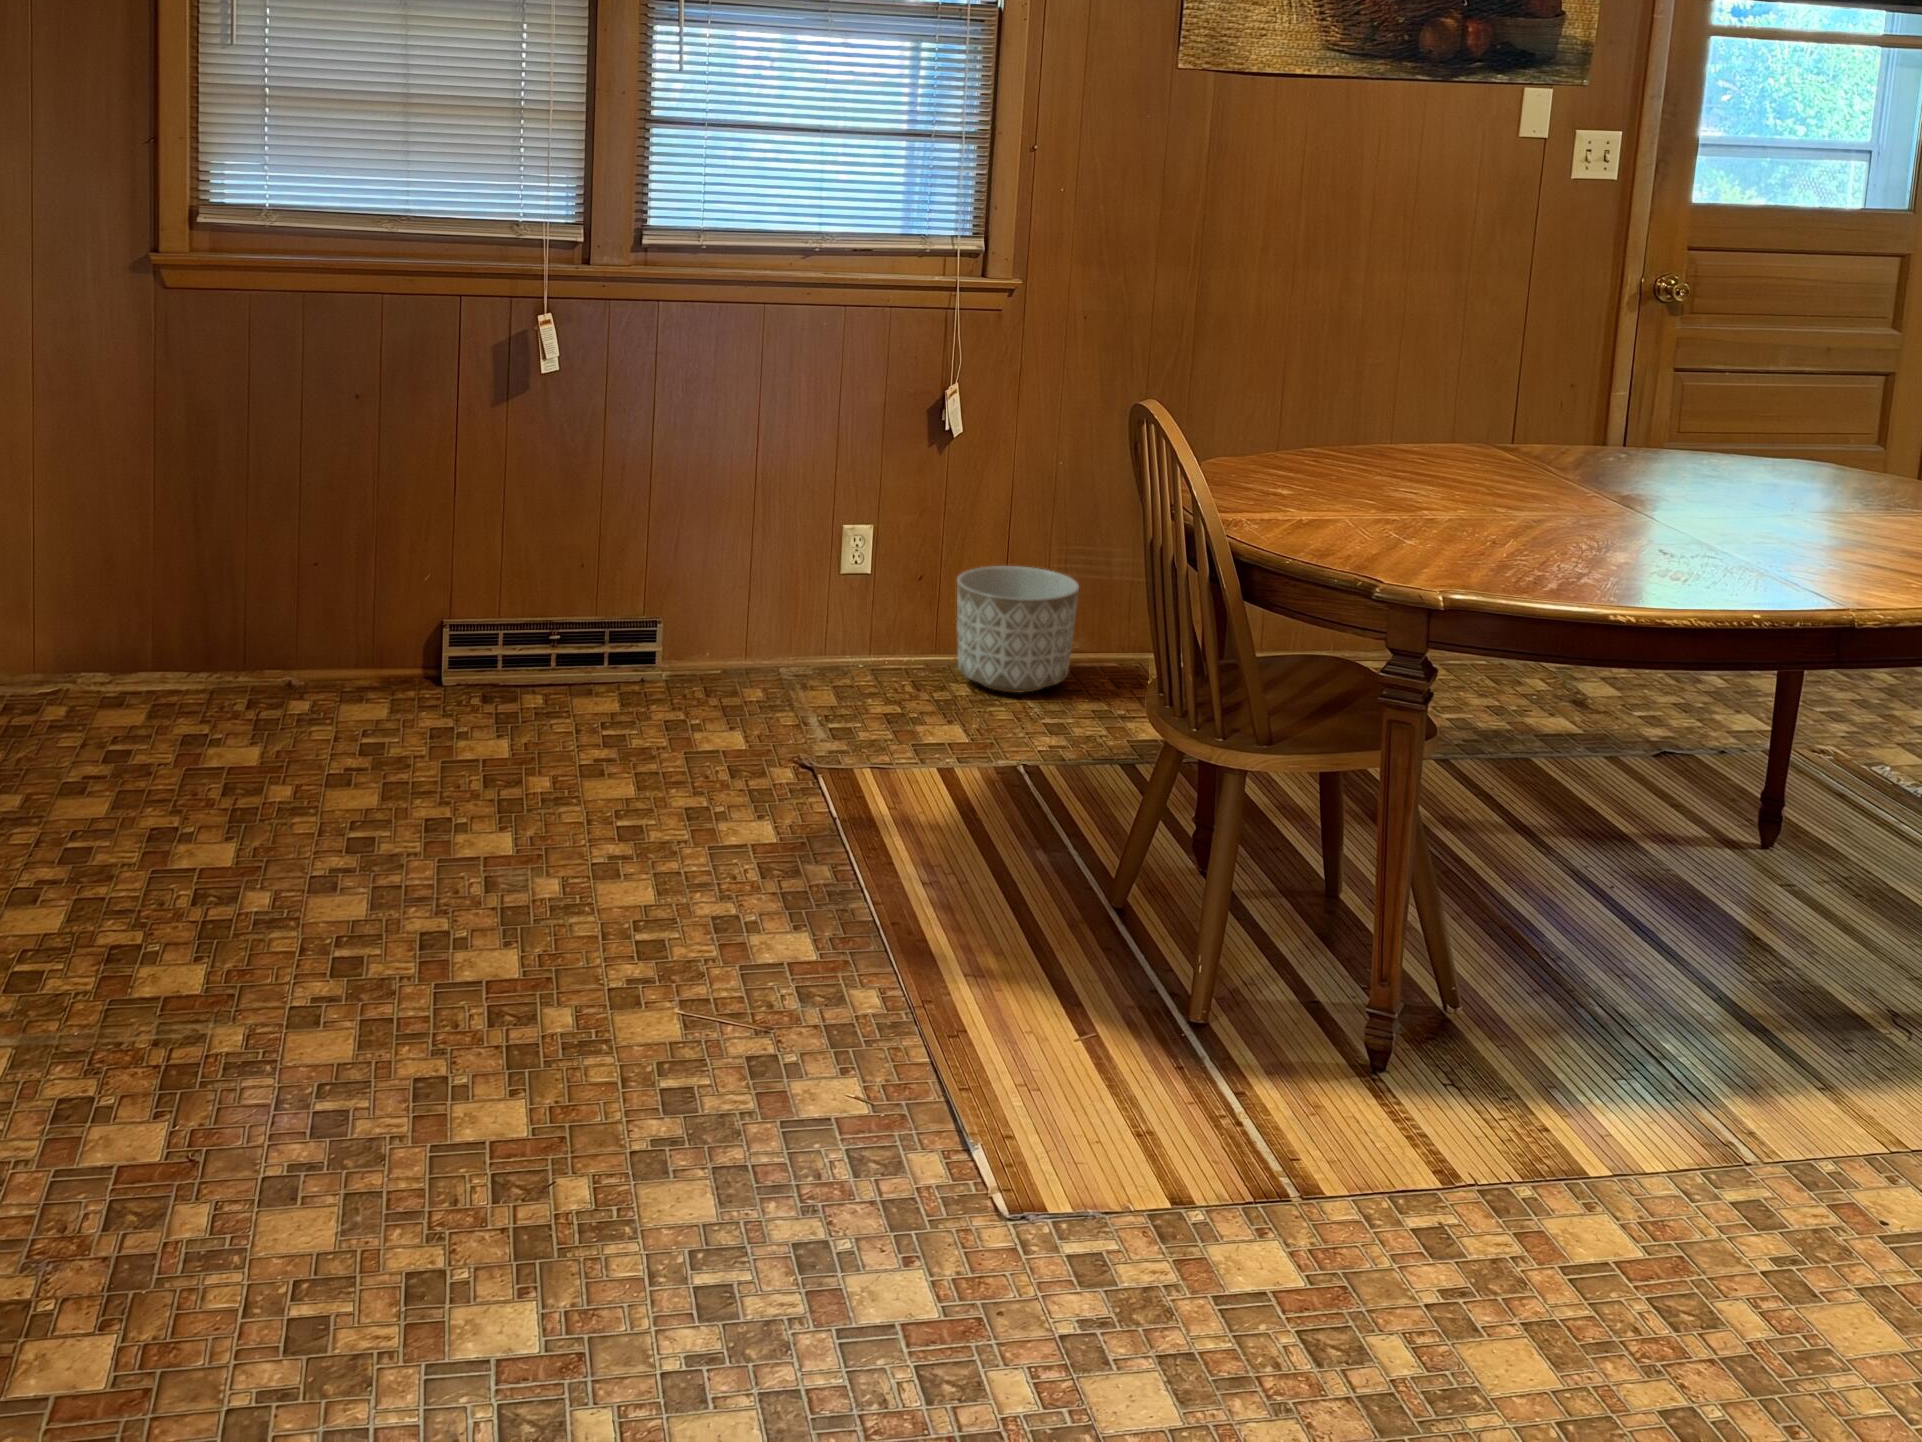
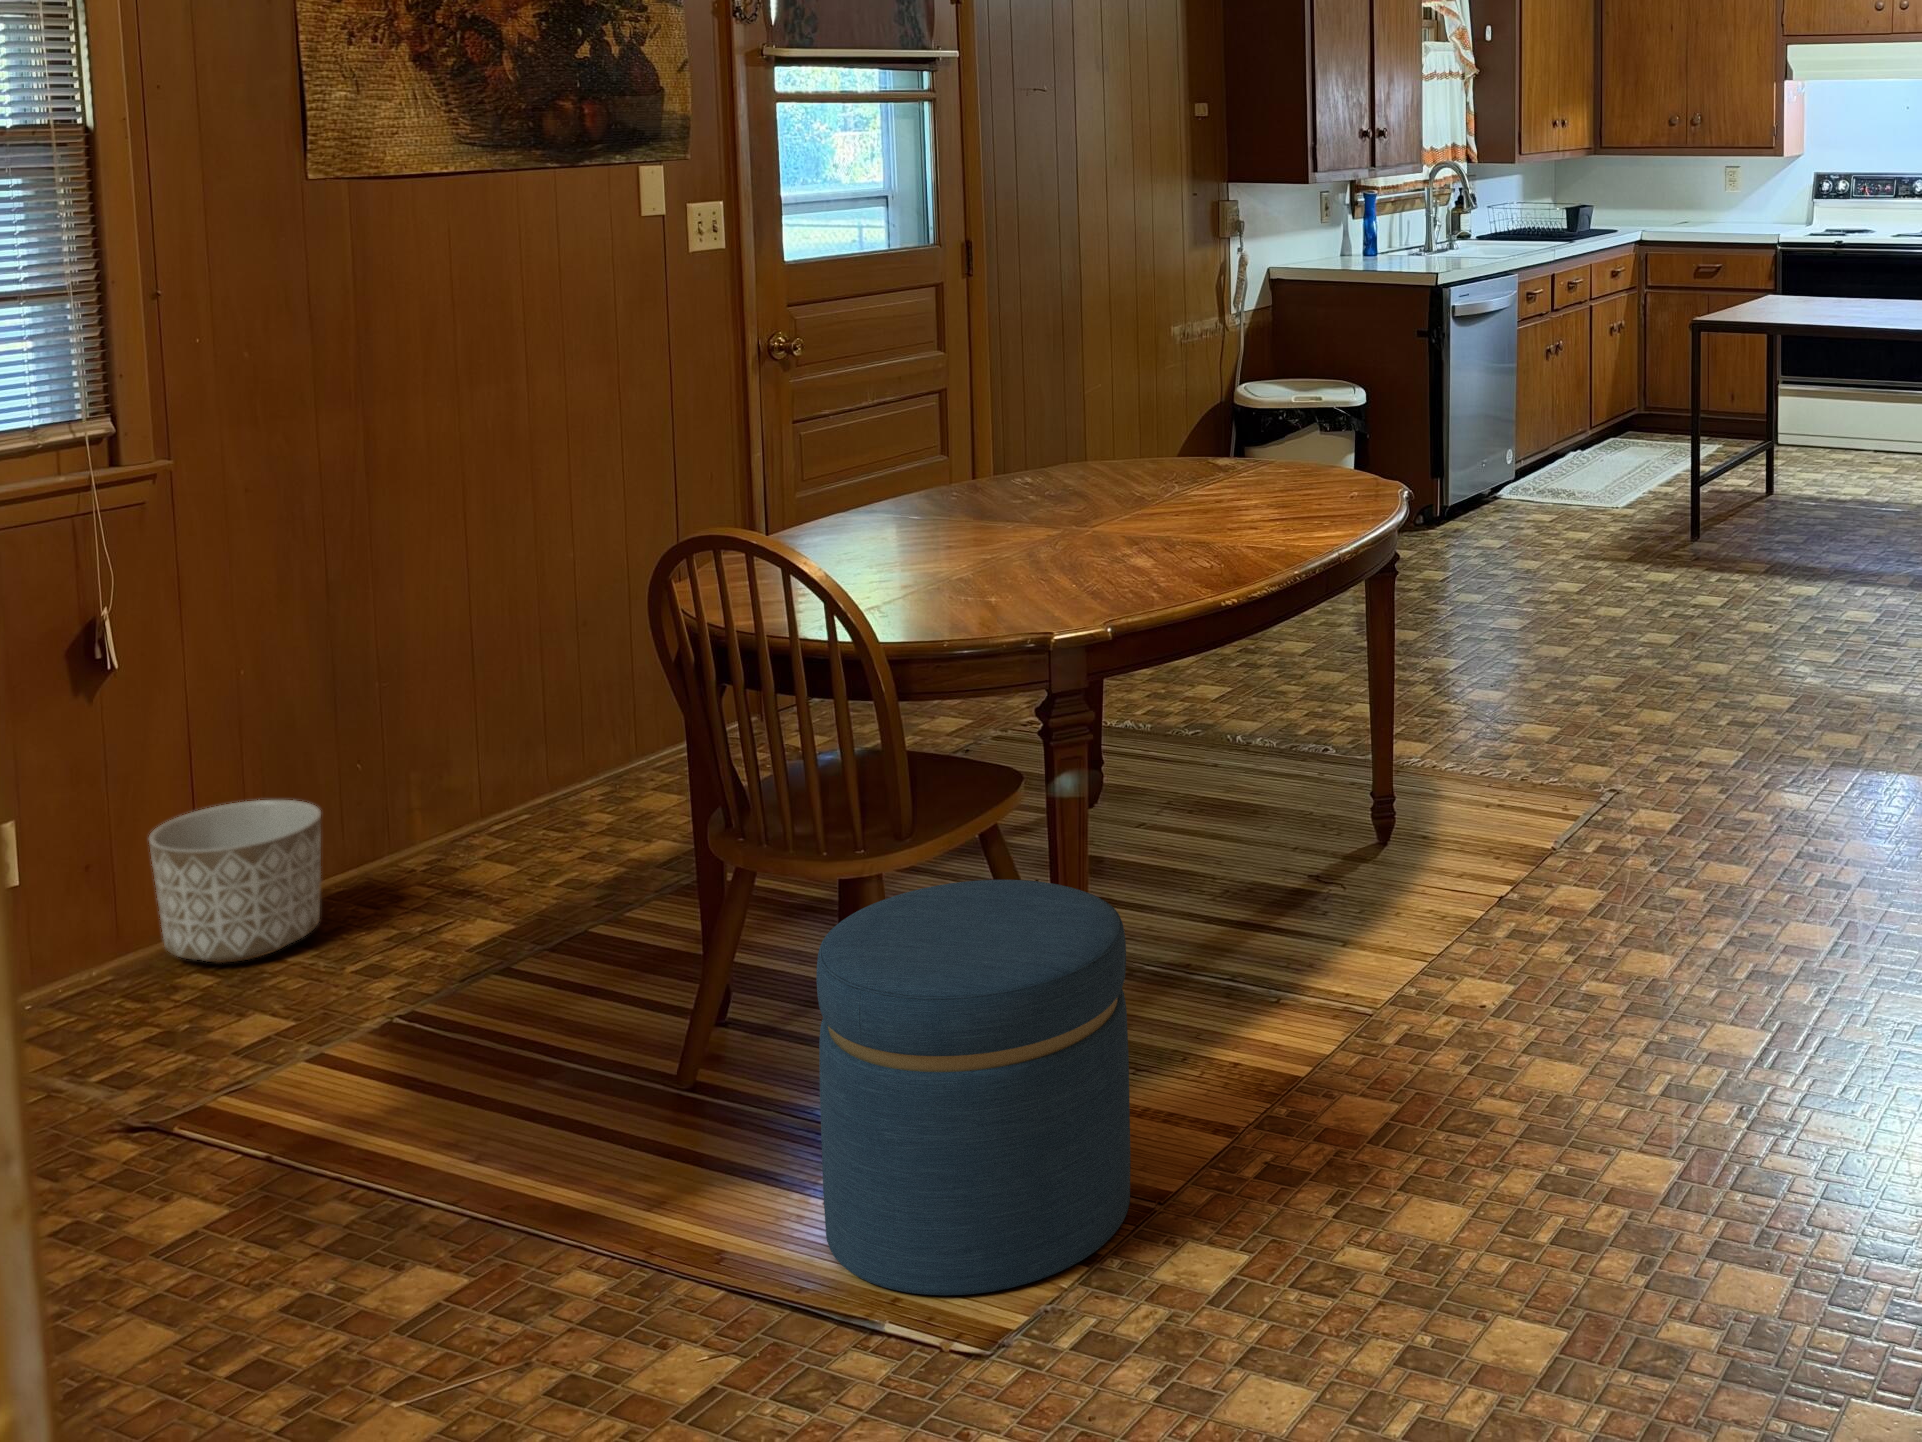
ottoman: none [1005,771,1332,1196] -> present [816,880,1130,1295]

